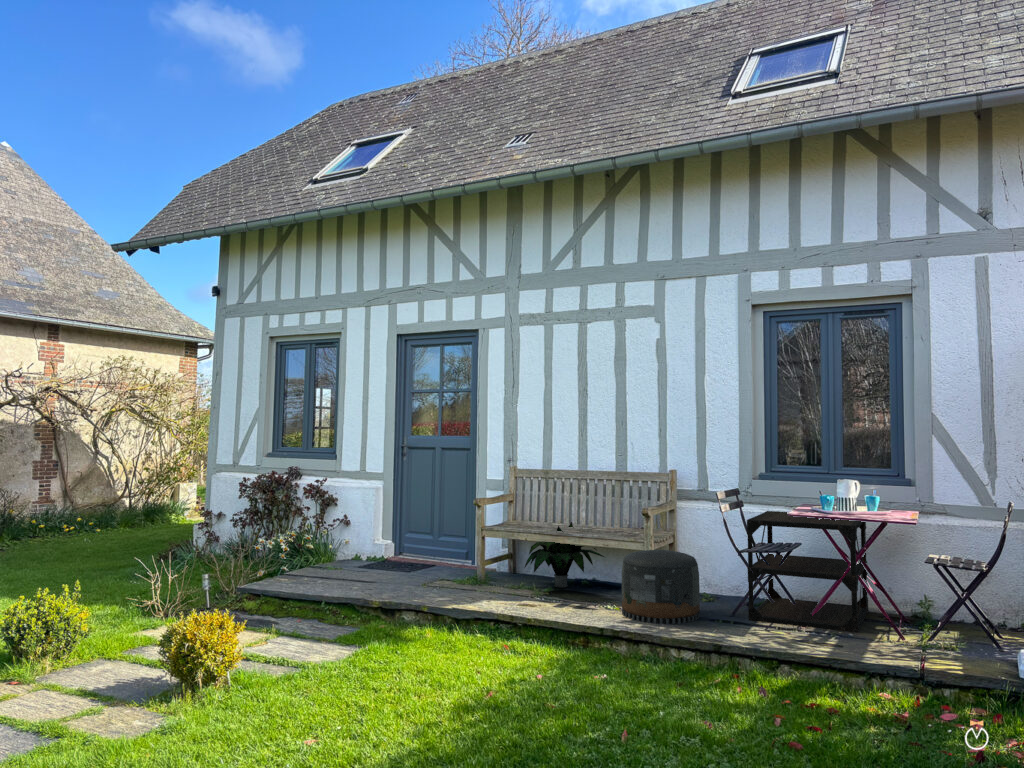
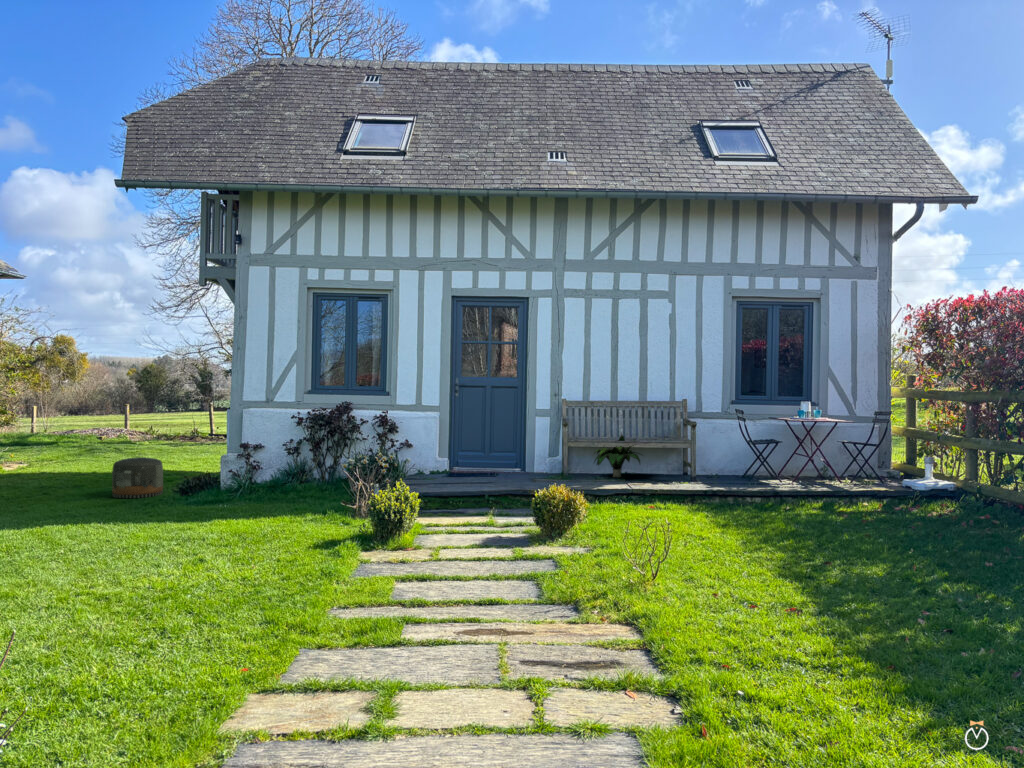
side table: present [747,511,869,633] -> none [742,422,819,483]
pouf: present [622,550,700,624] -> present [112,457,163,498]

